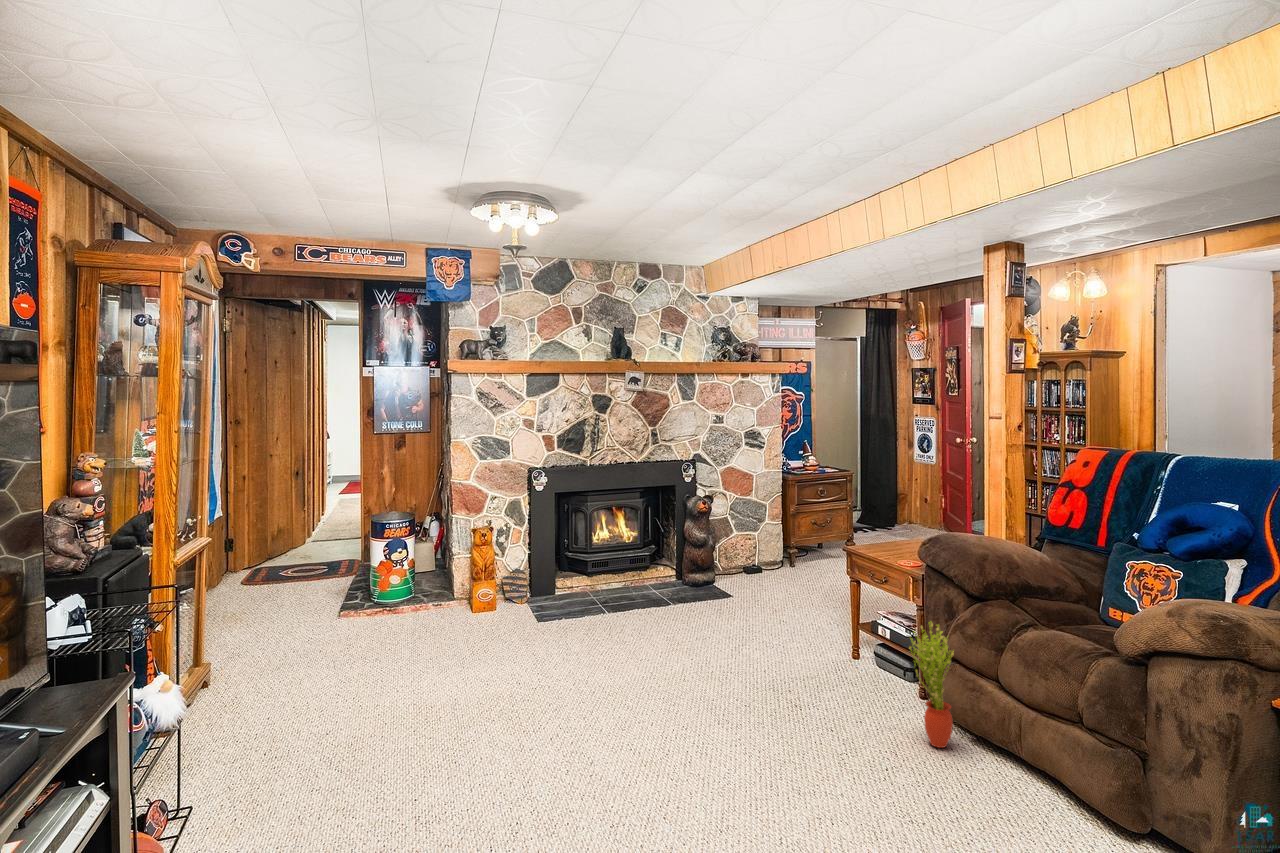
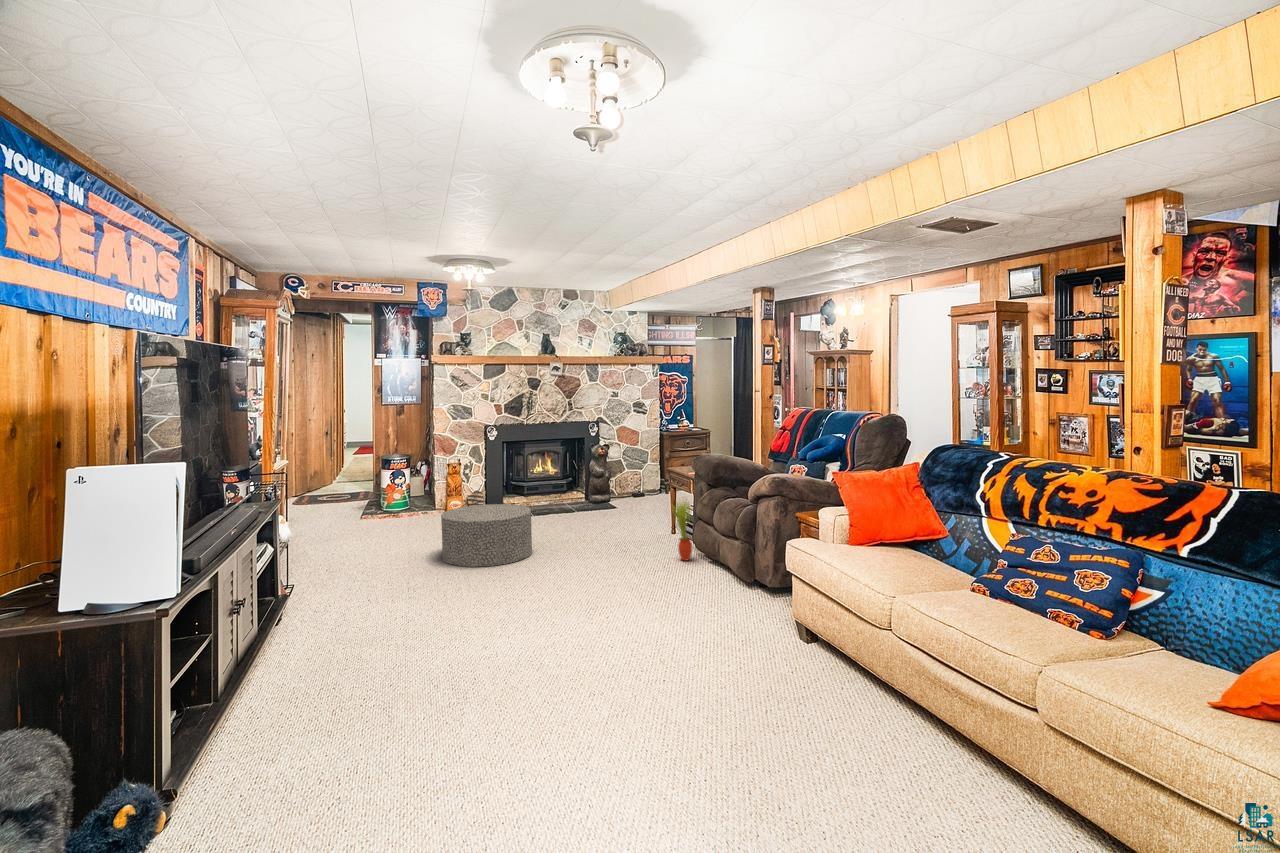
ottoman: none [476,619,638,760] -> present [441,504,532,567]

